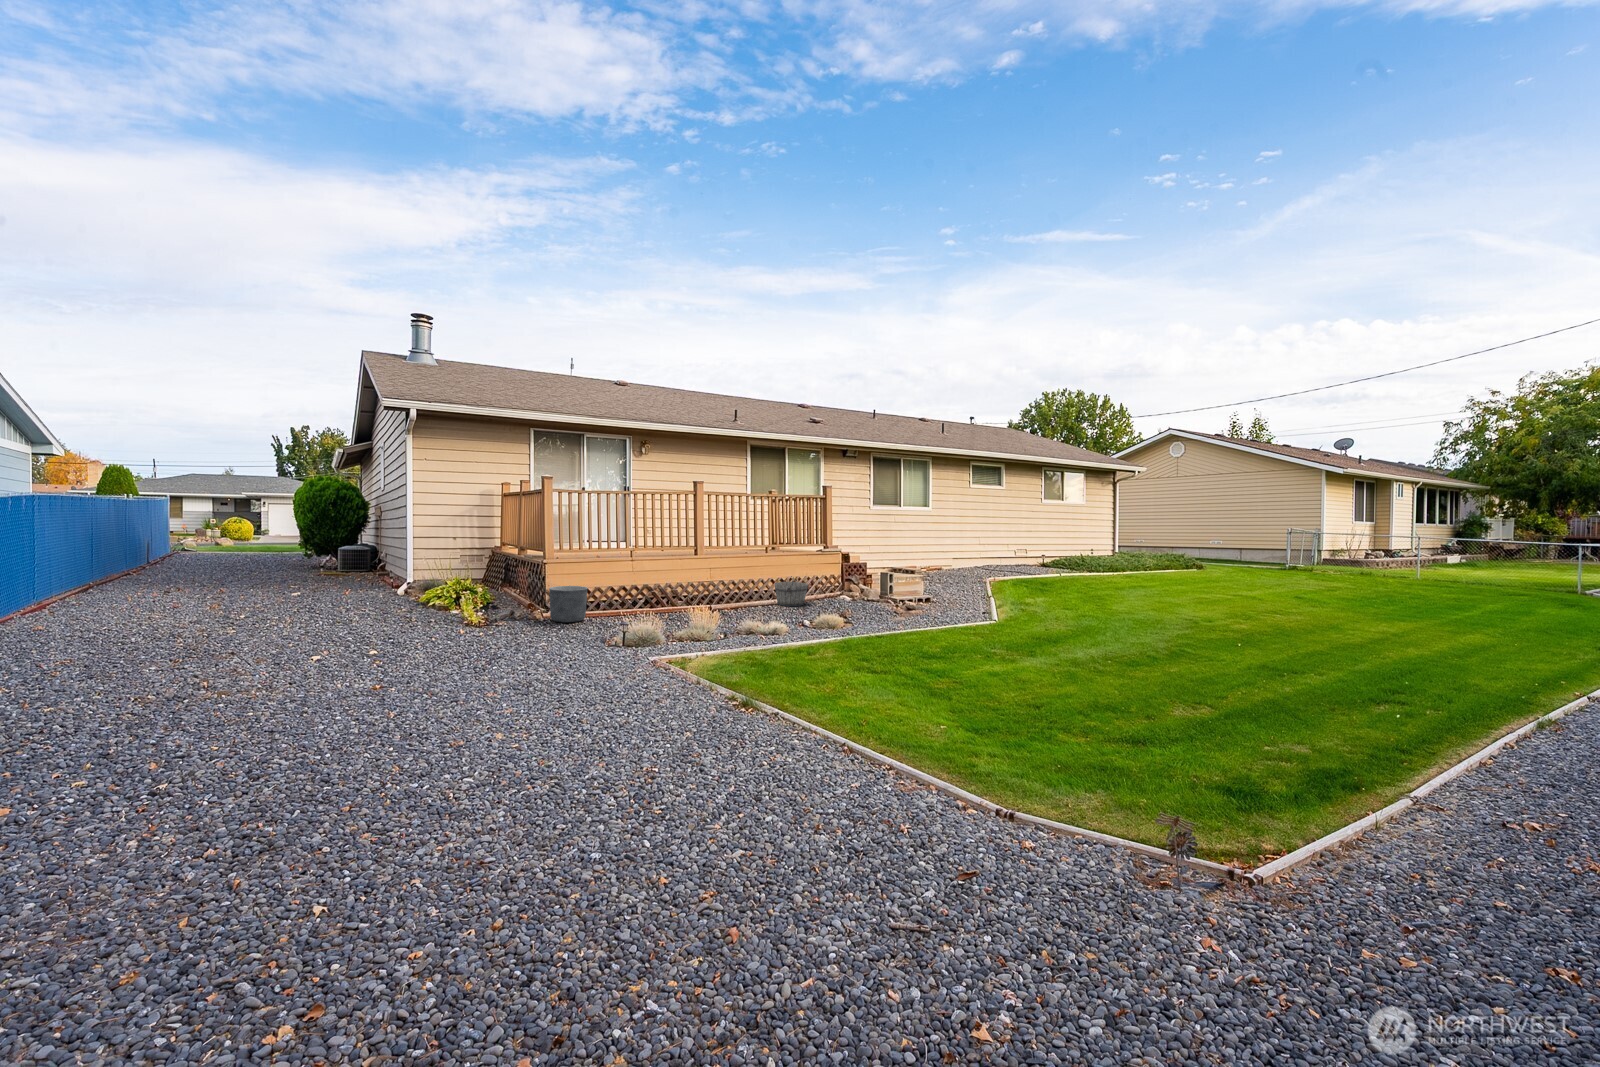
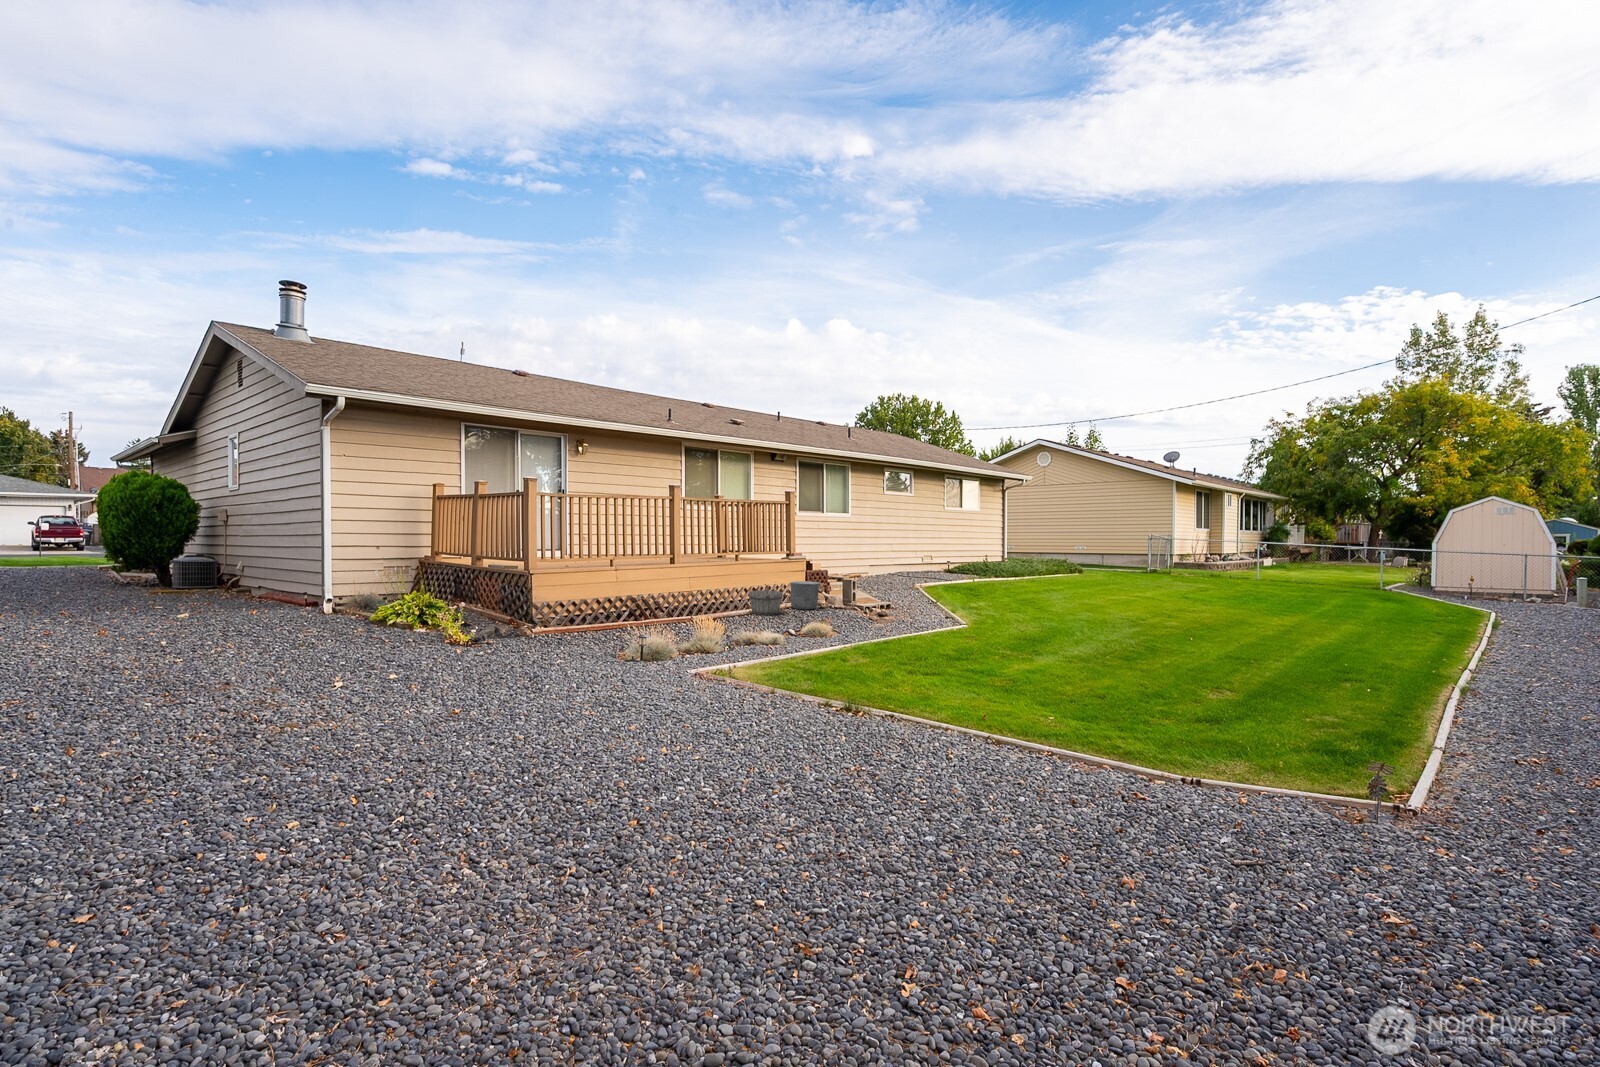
planter: present [549,586,587,622] -> present [791,581,819,609]

